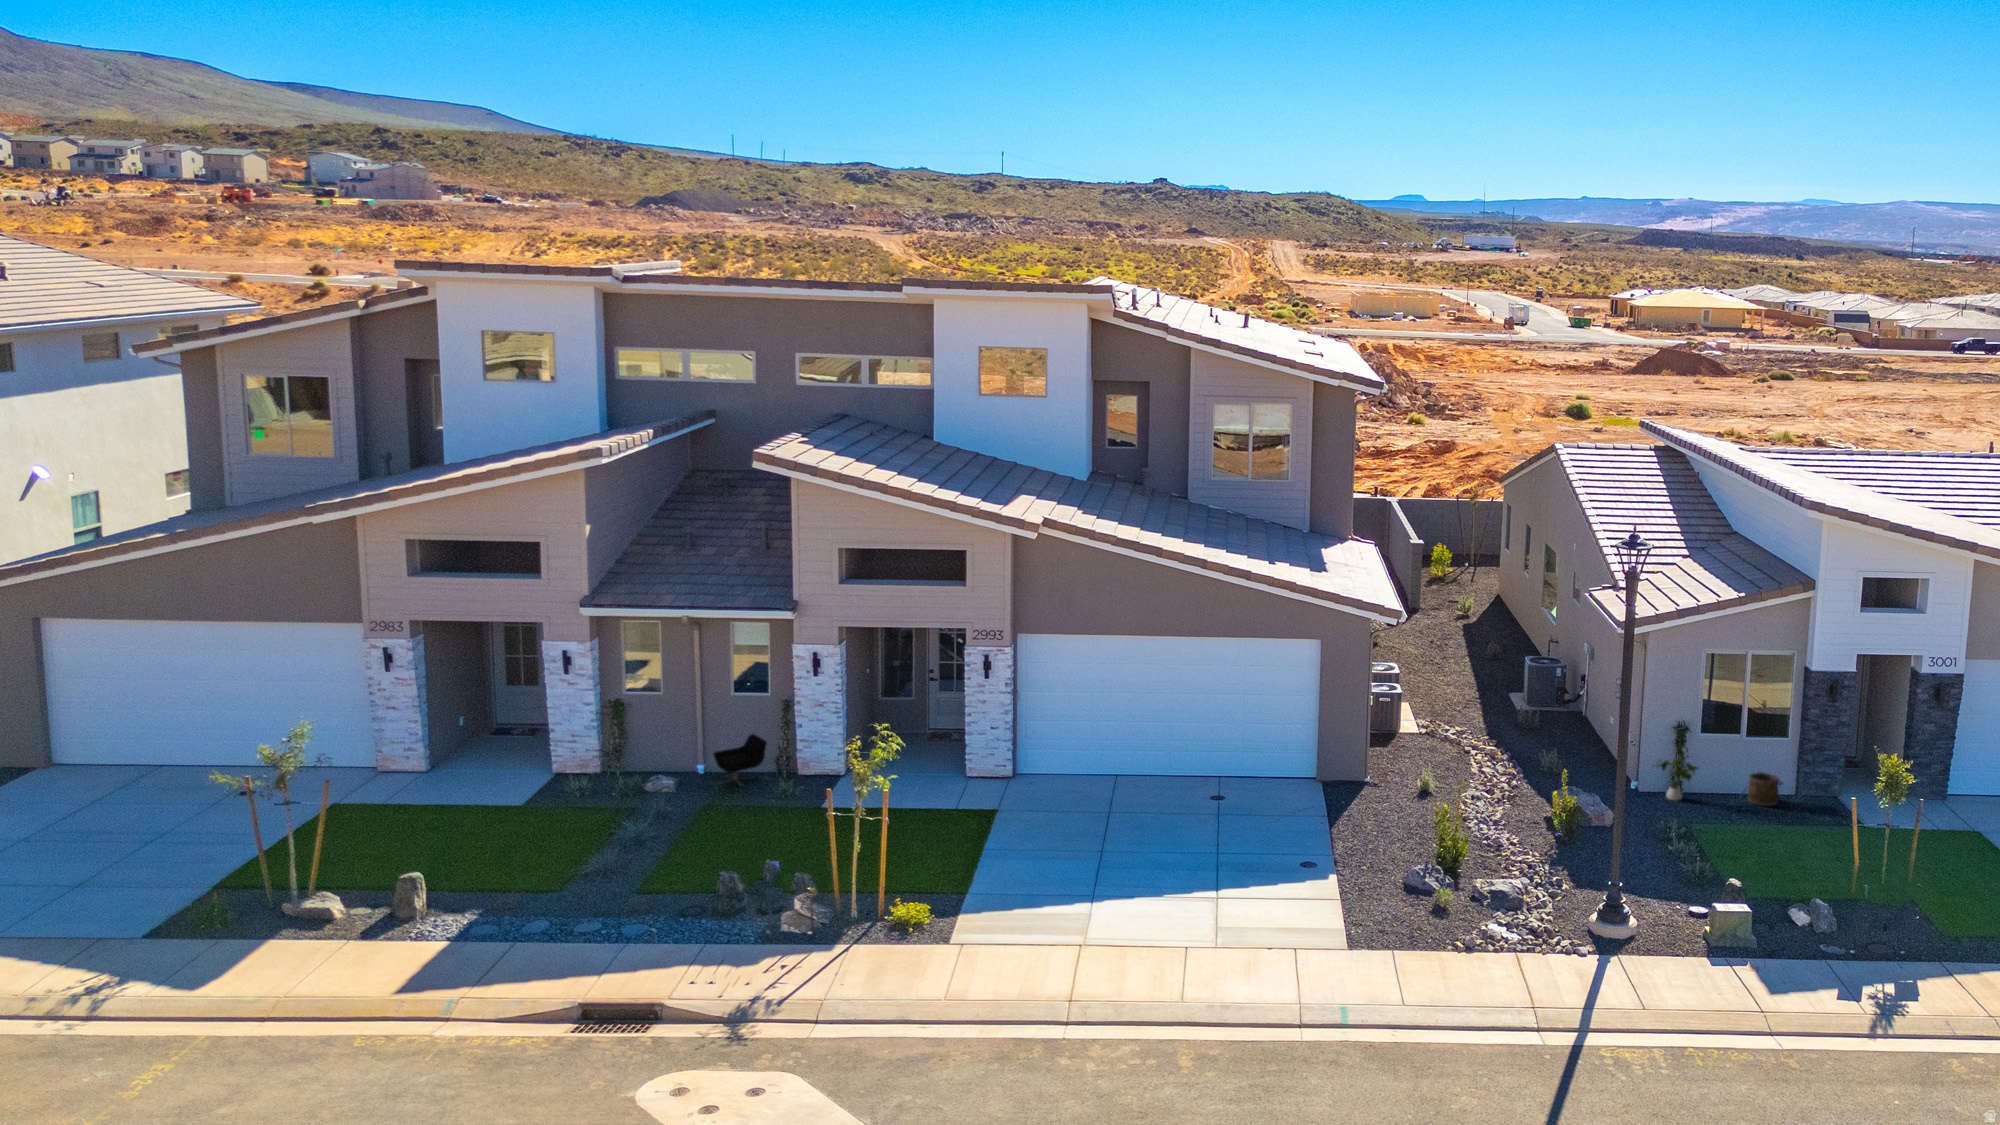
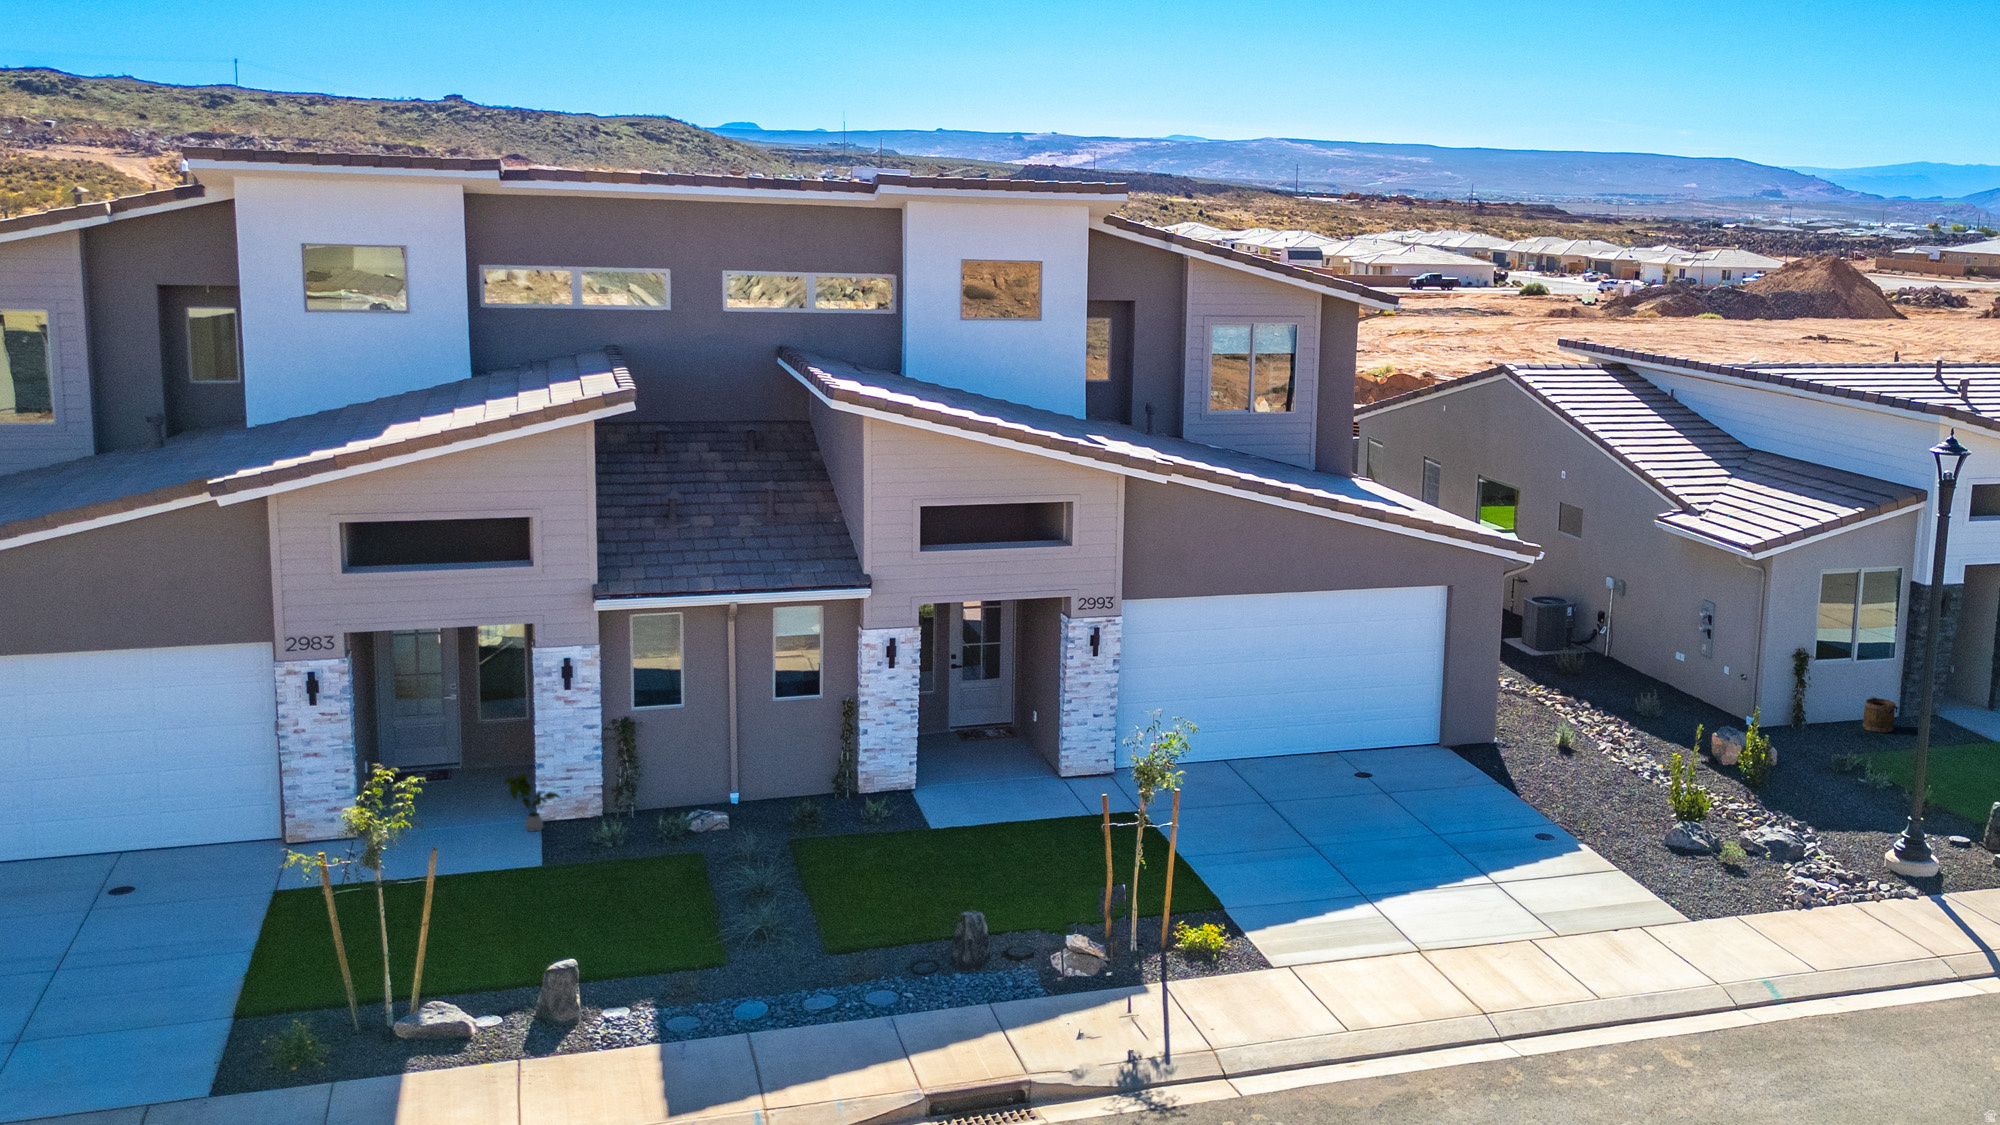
lounge chair: present [713,734,767,785] -> none [758,748,830,818]
house plant: present [1656,755,1698,801] -> present [504,774,560,831]

